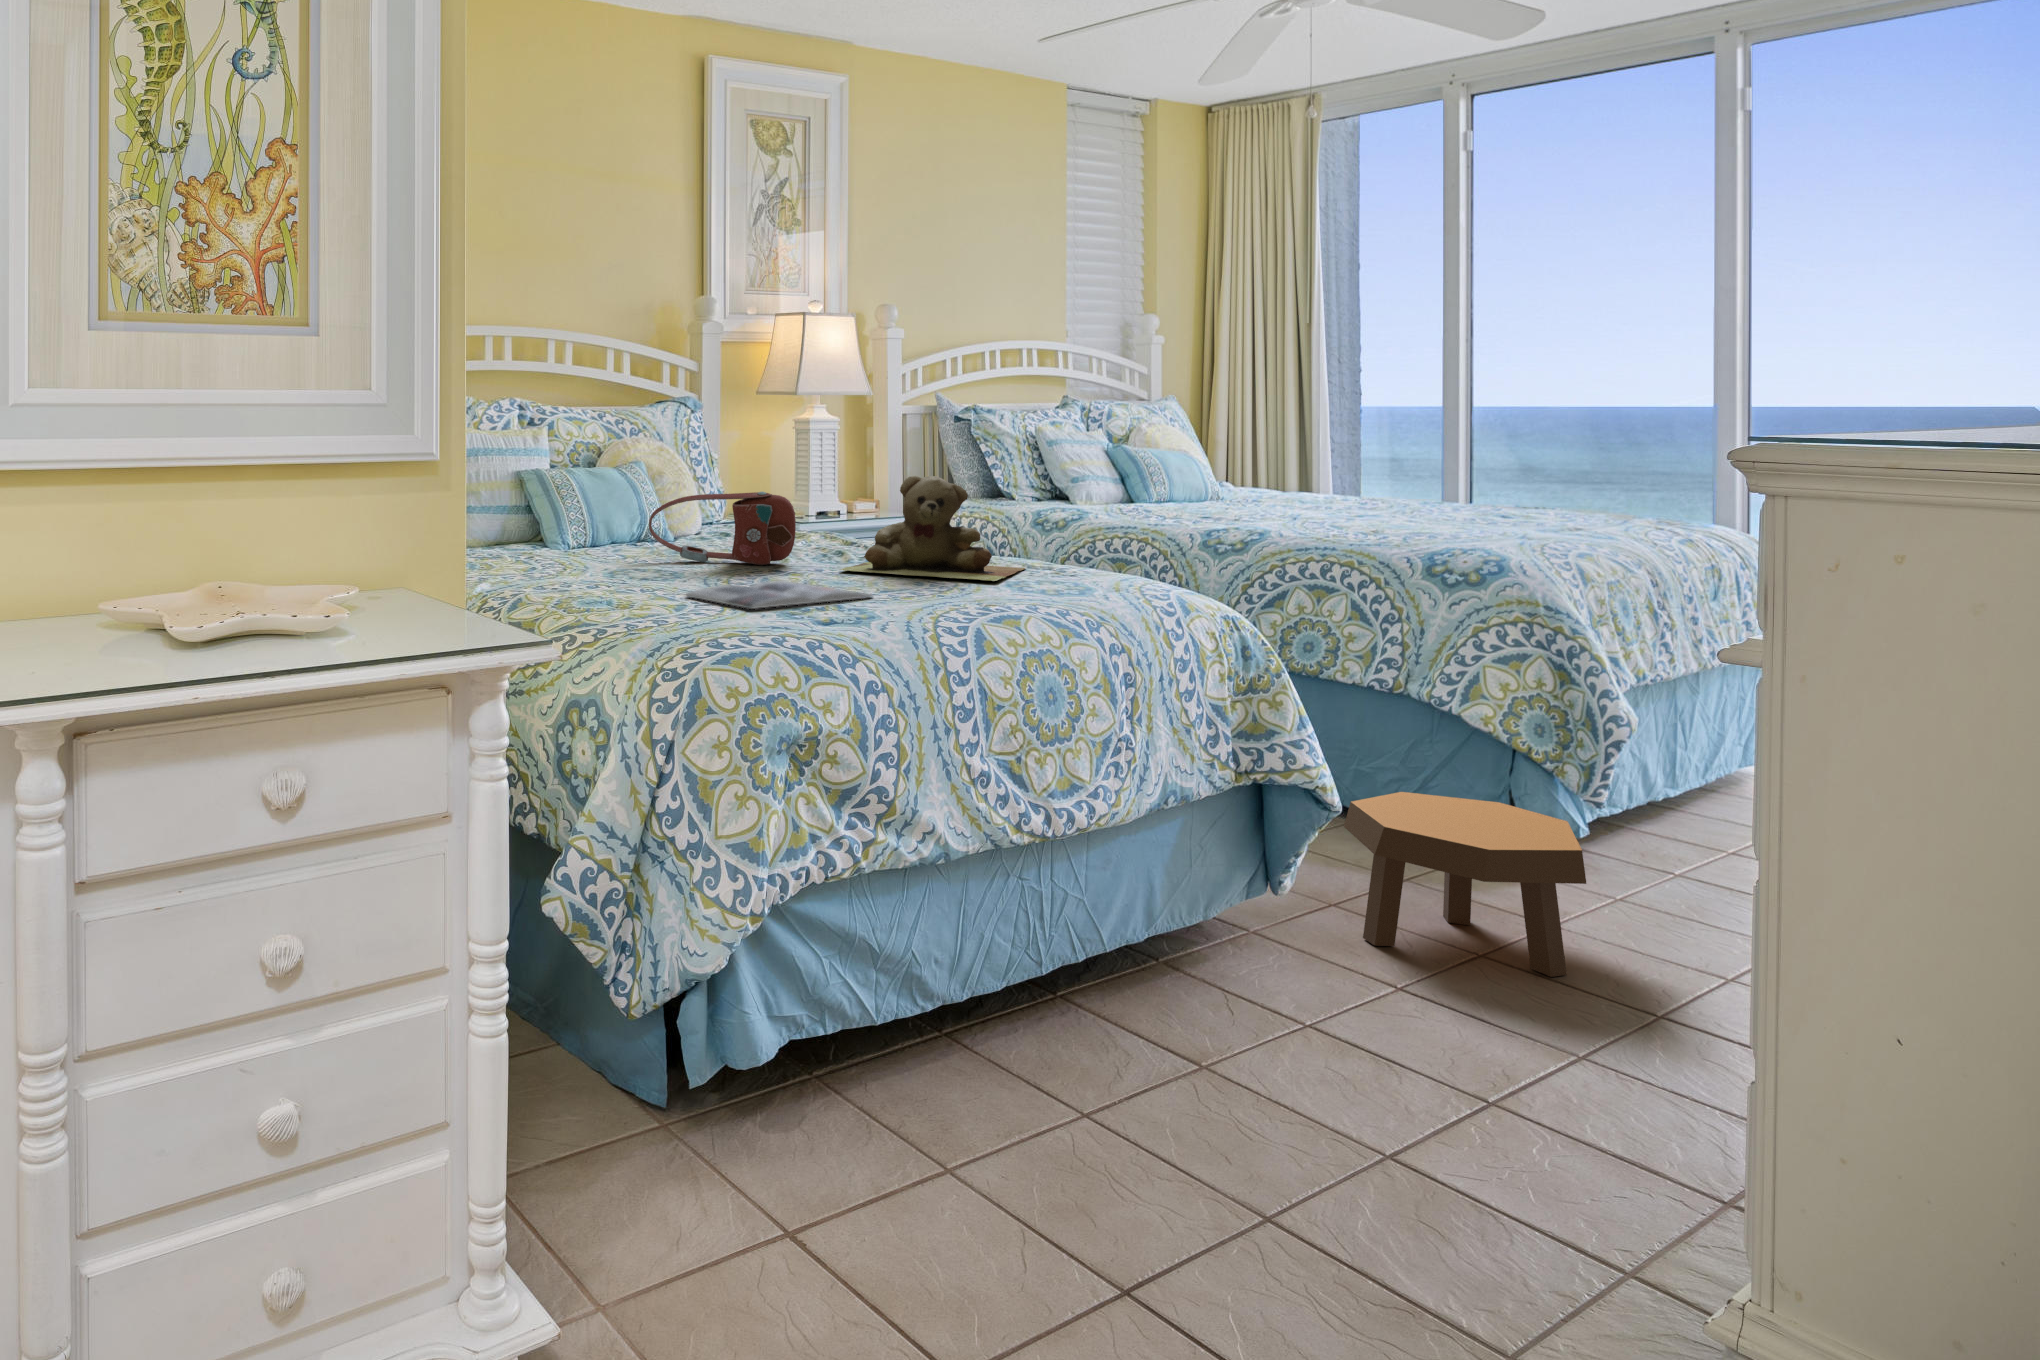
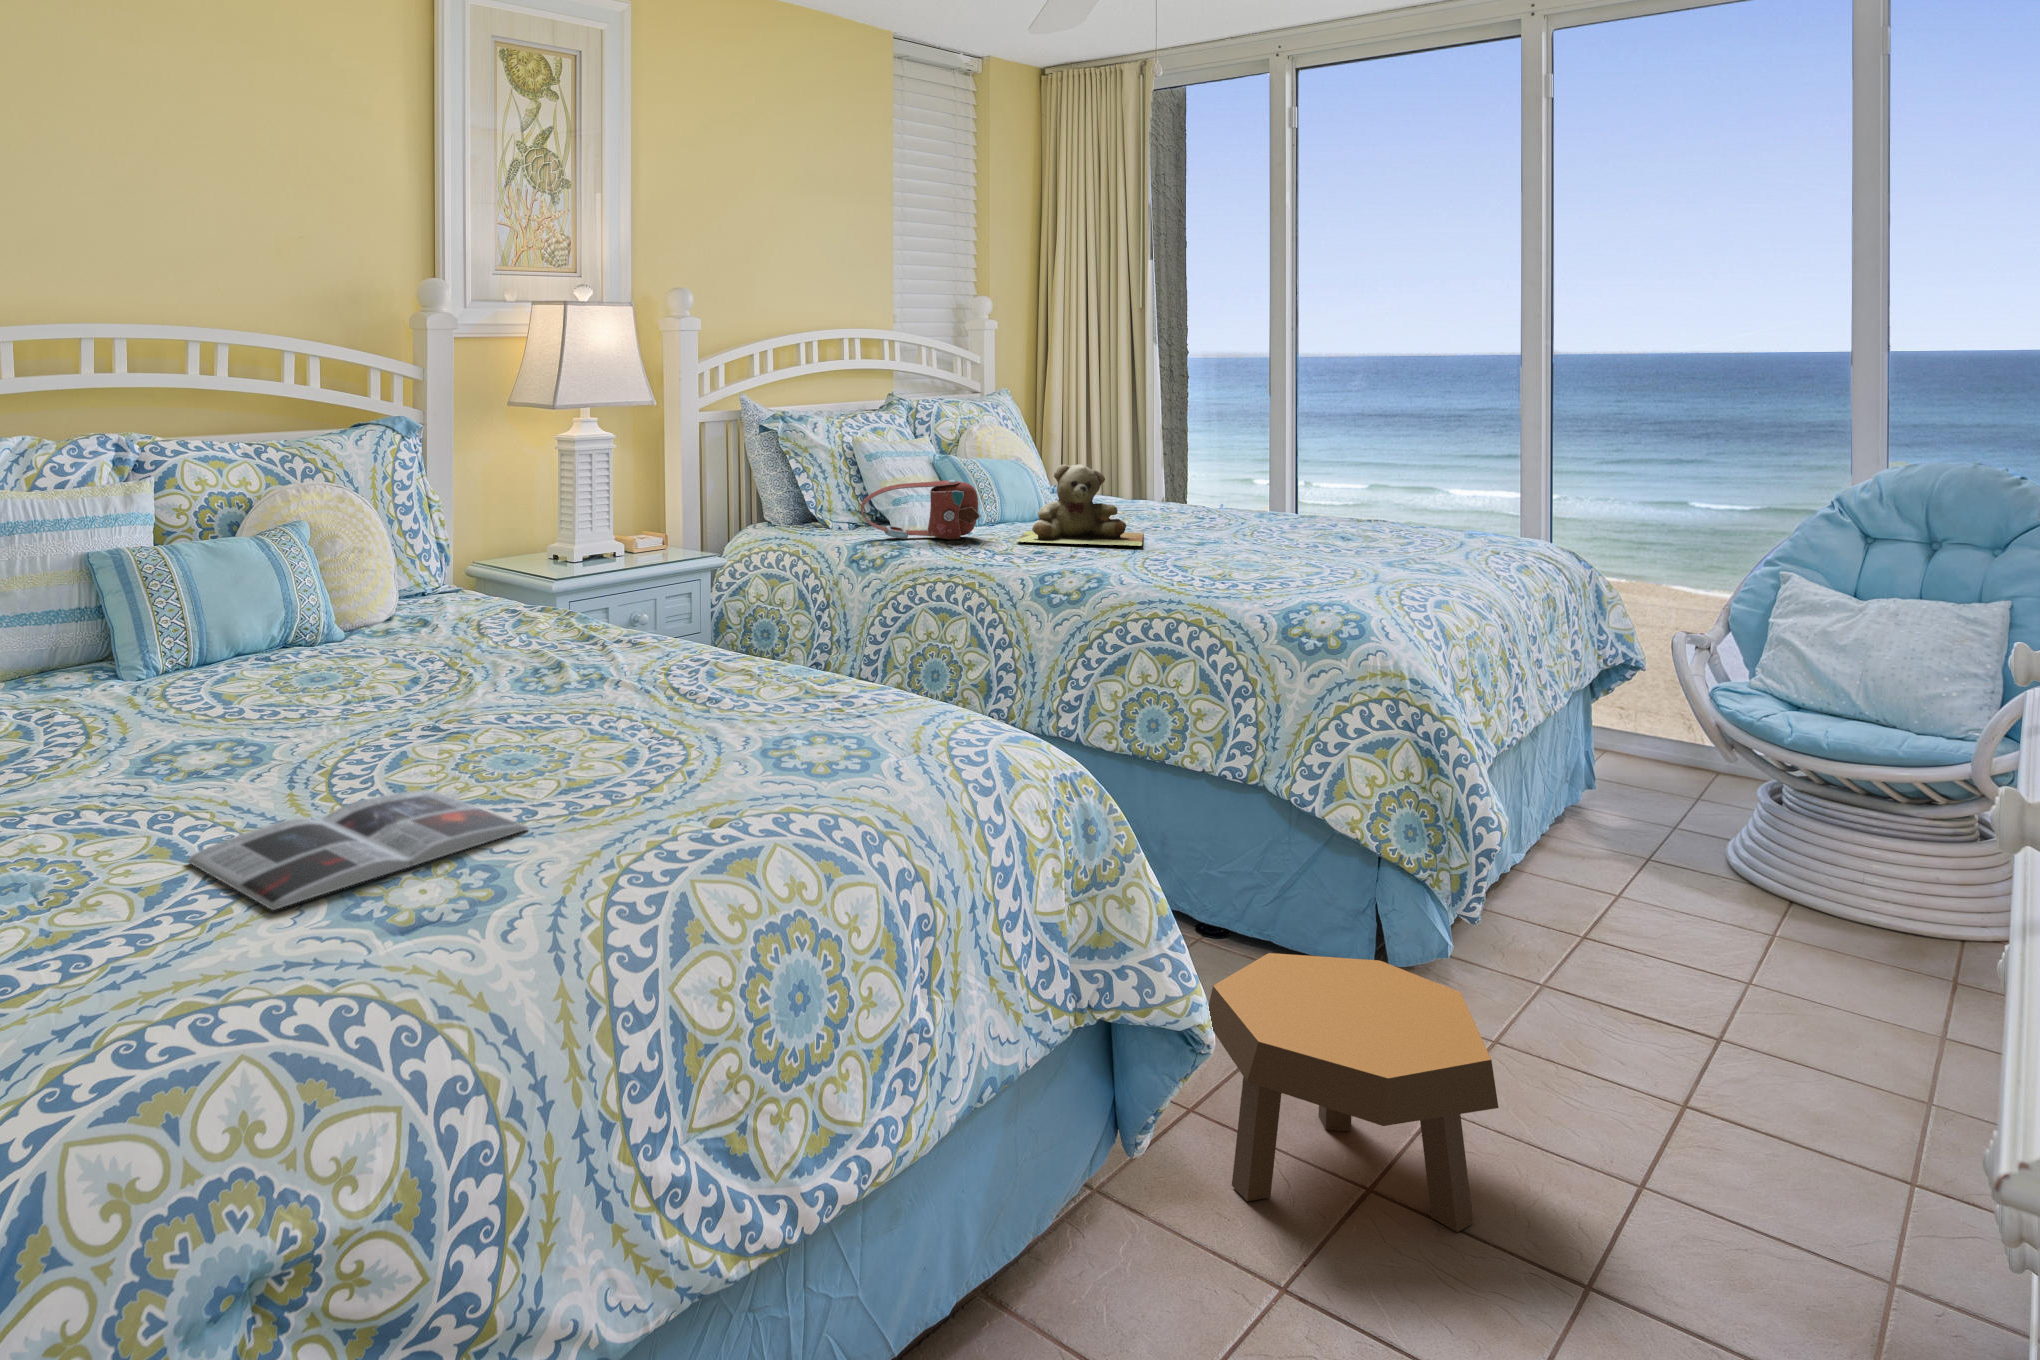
teddy bear: present [841,476,1025,581] -> present [1017,464,1143,546]
handbag: present [649,492,796,565] -> present [860,480,980,539]

